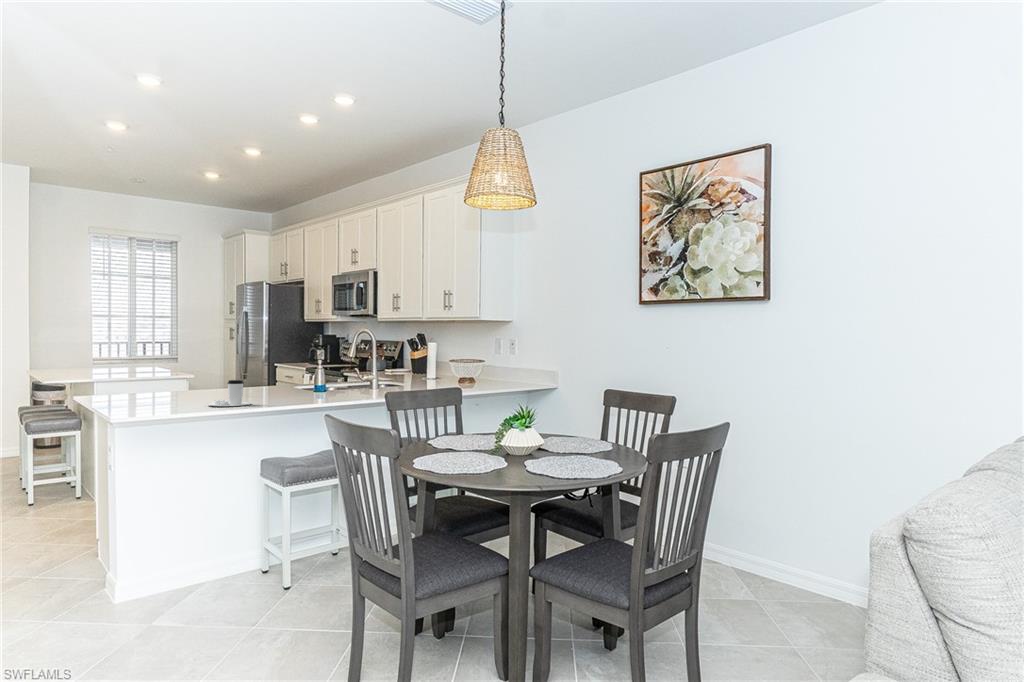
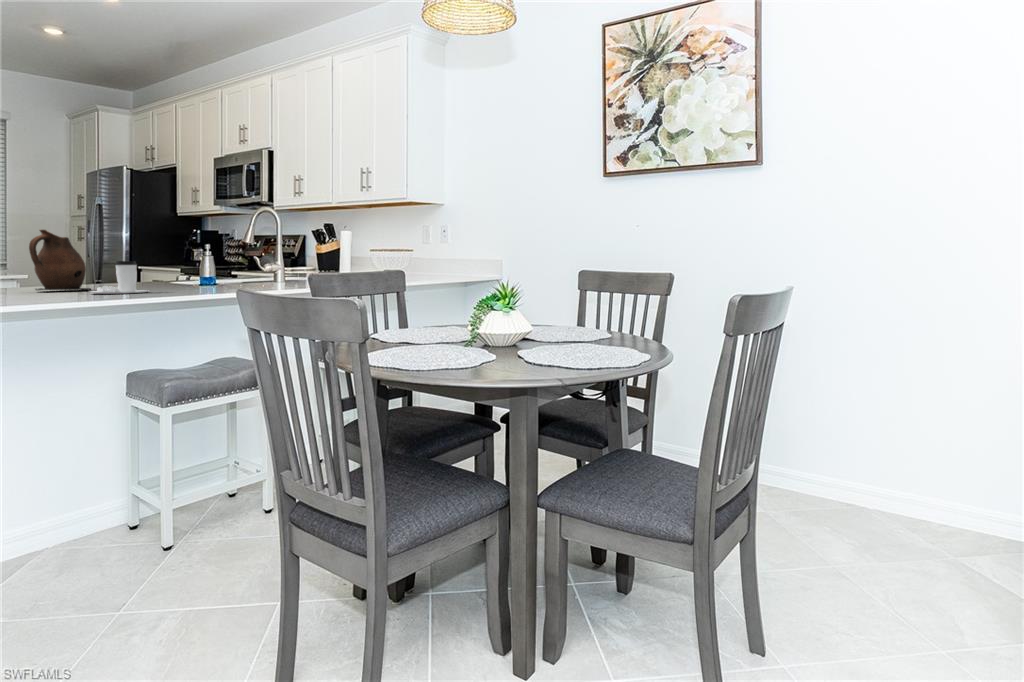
ceramic pitcher: none [173,352,215,400] -> present [29,230,91,290]

